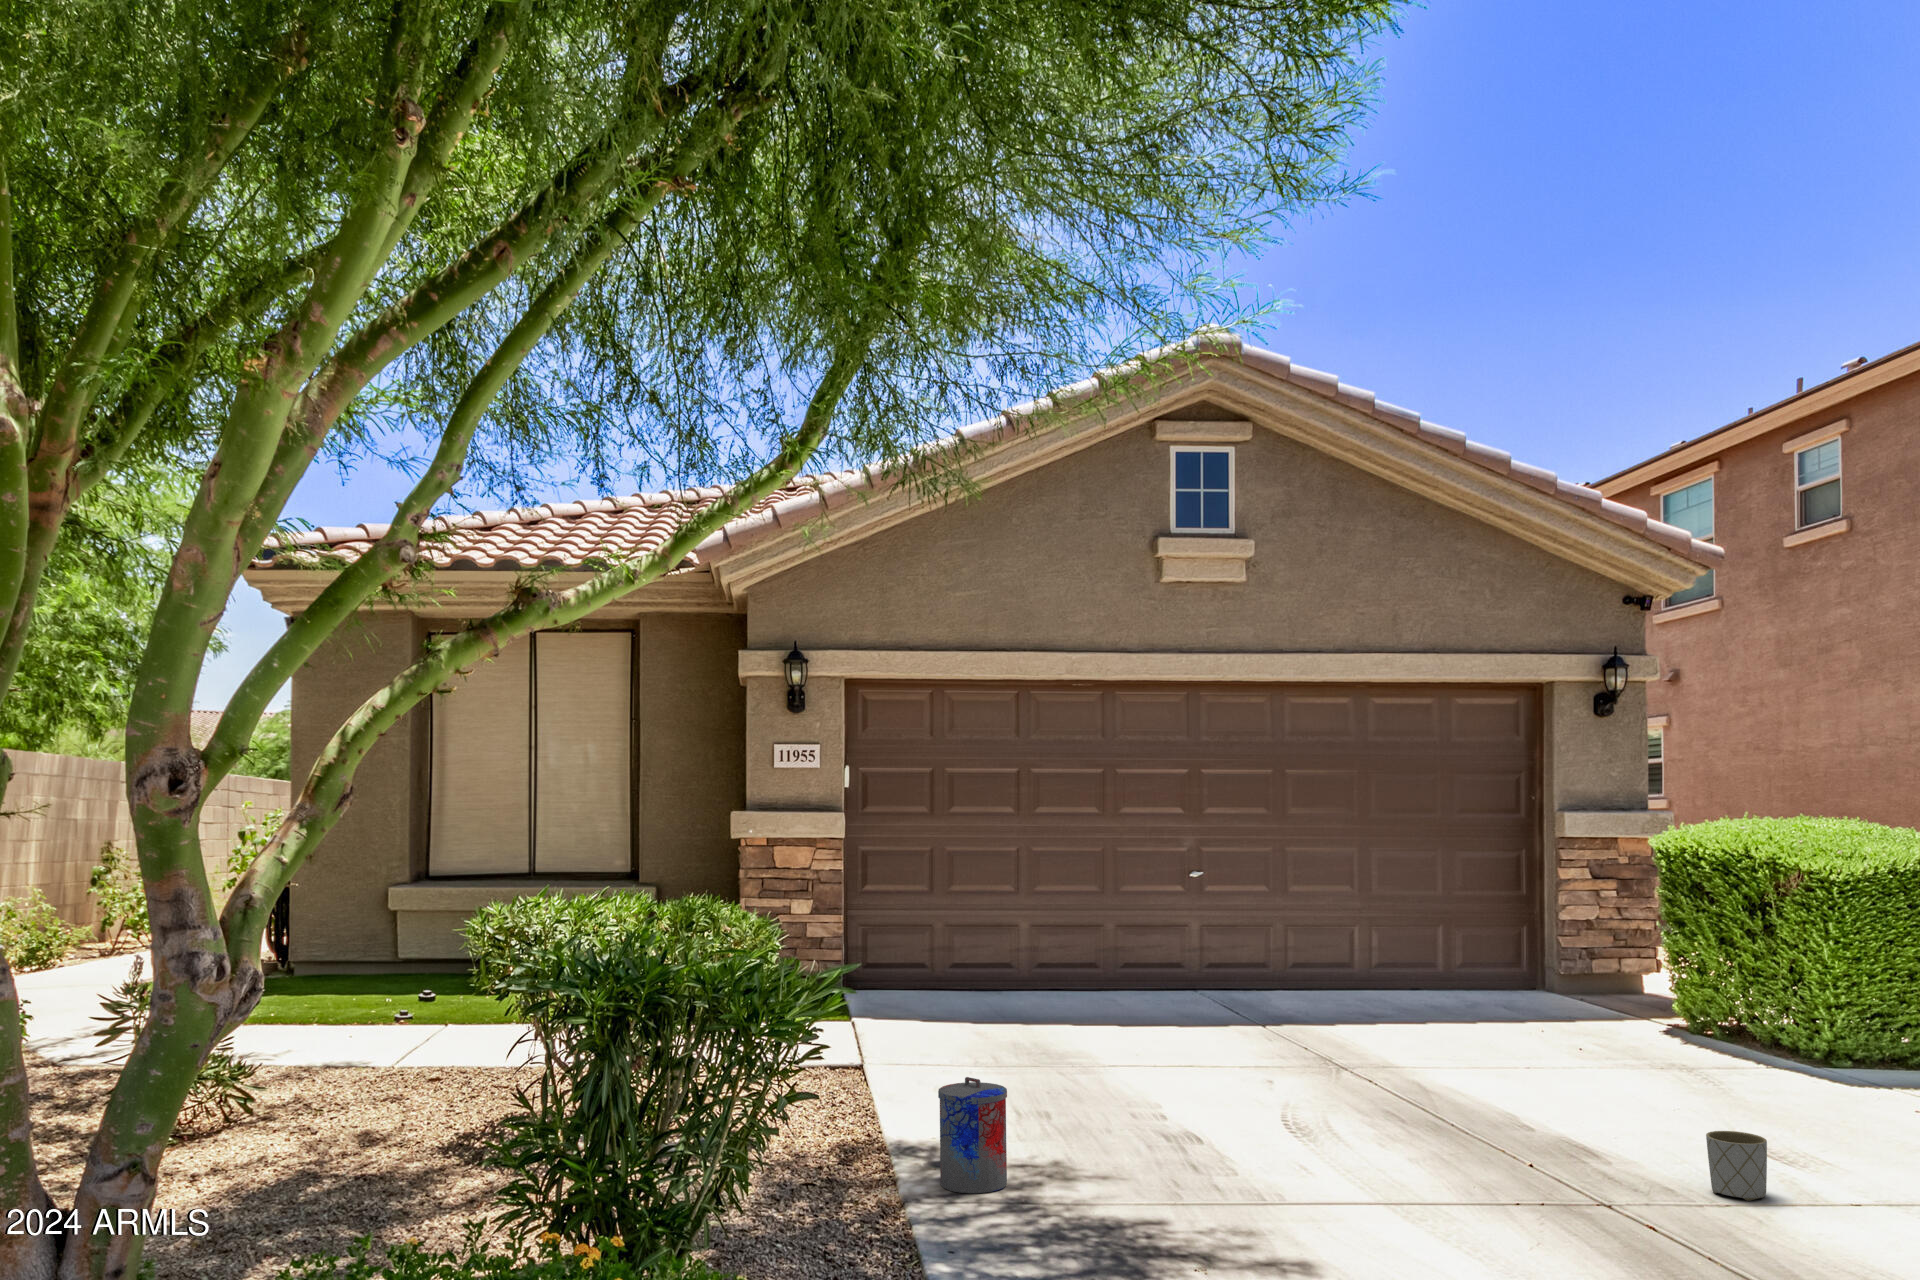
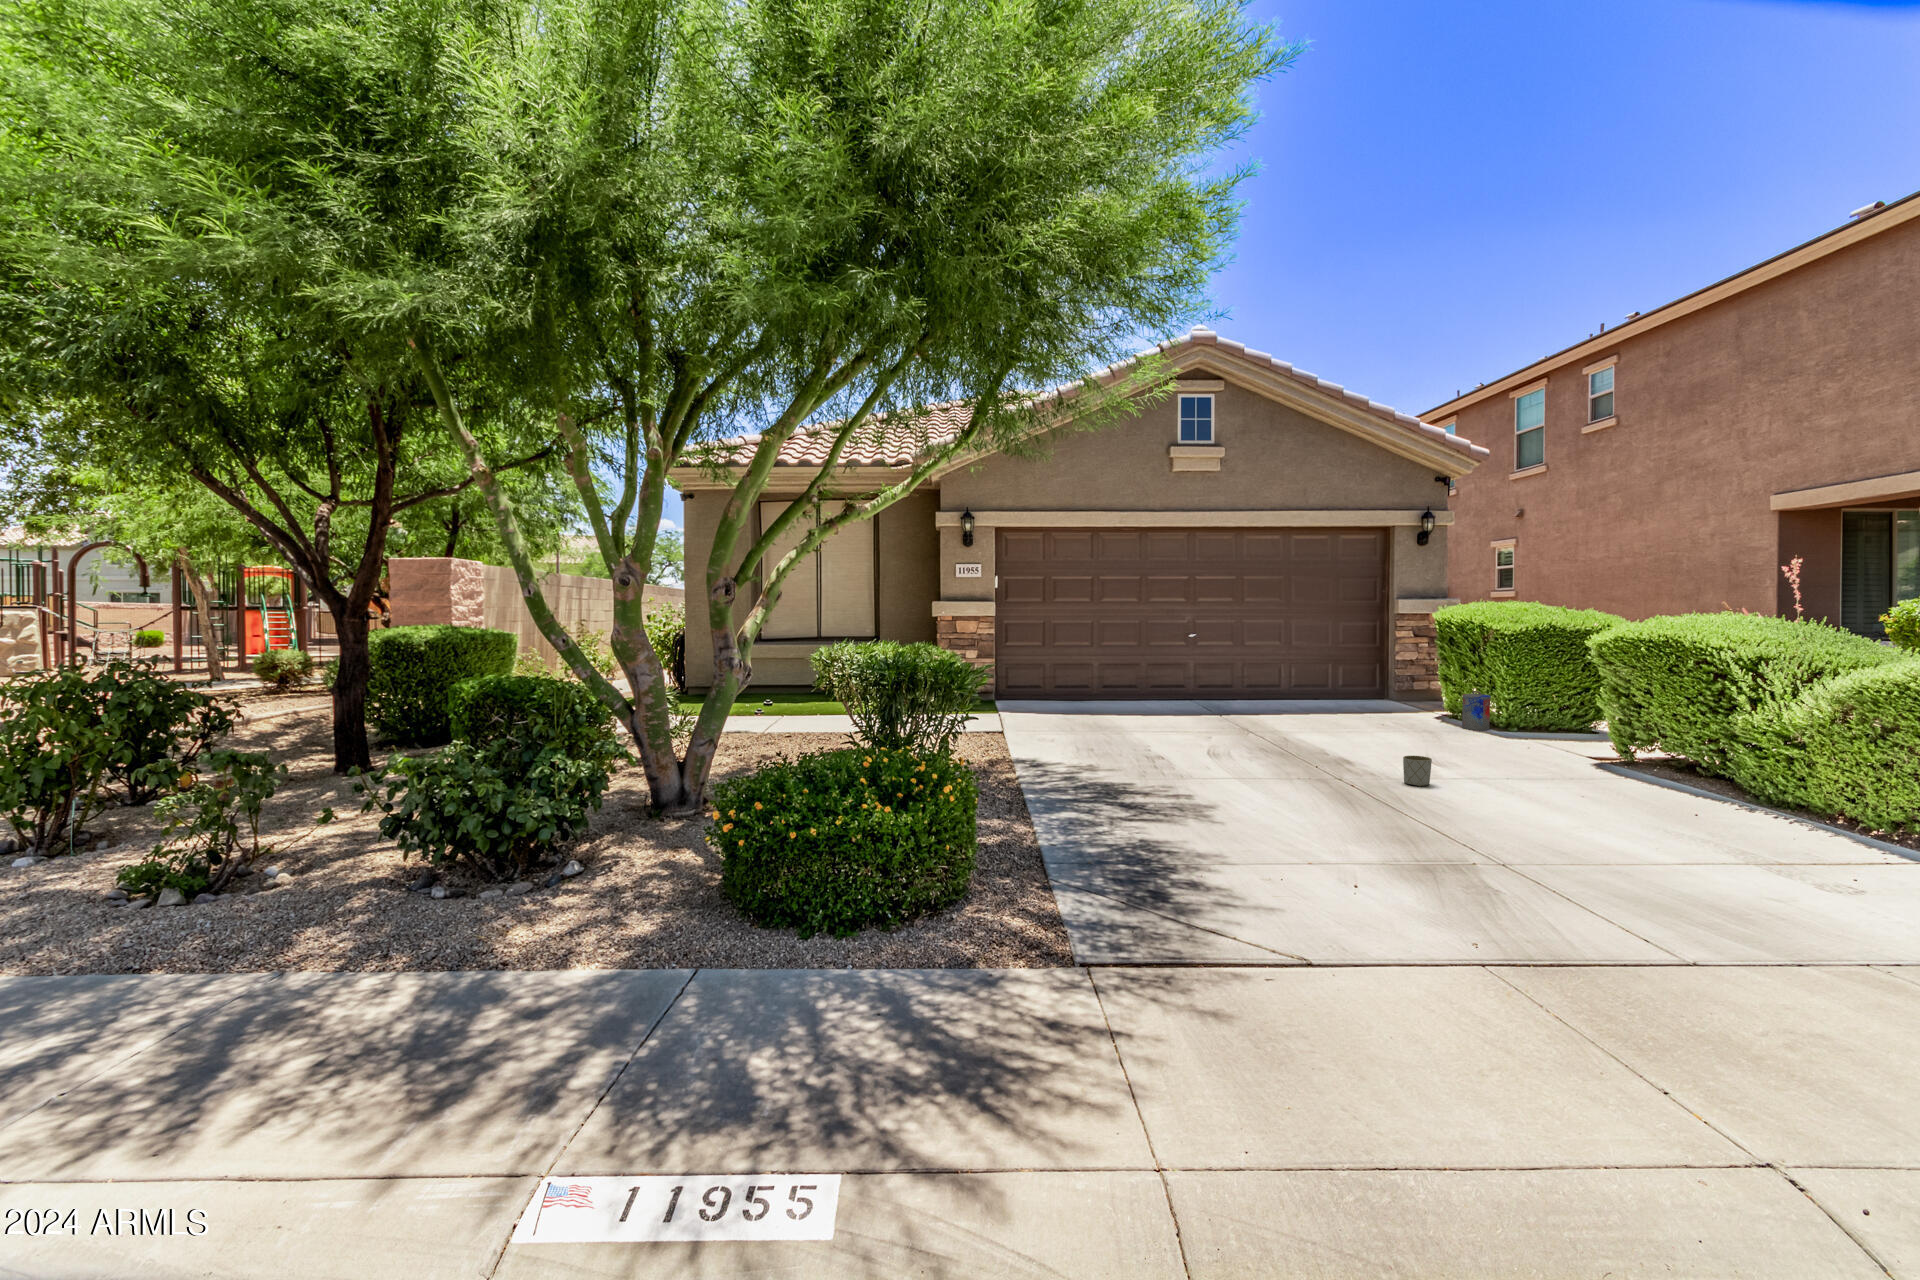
trash can: present [938,1077,1007,1193] -> present [1462,691,1491,730]

